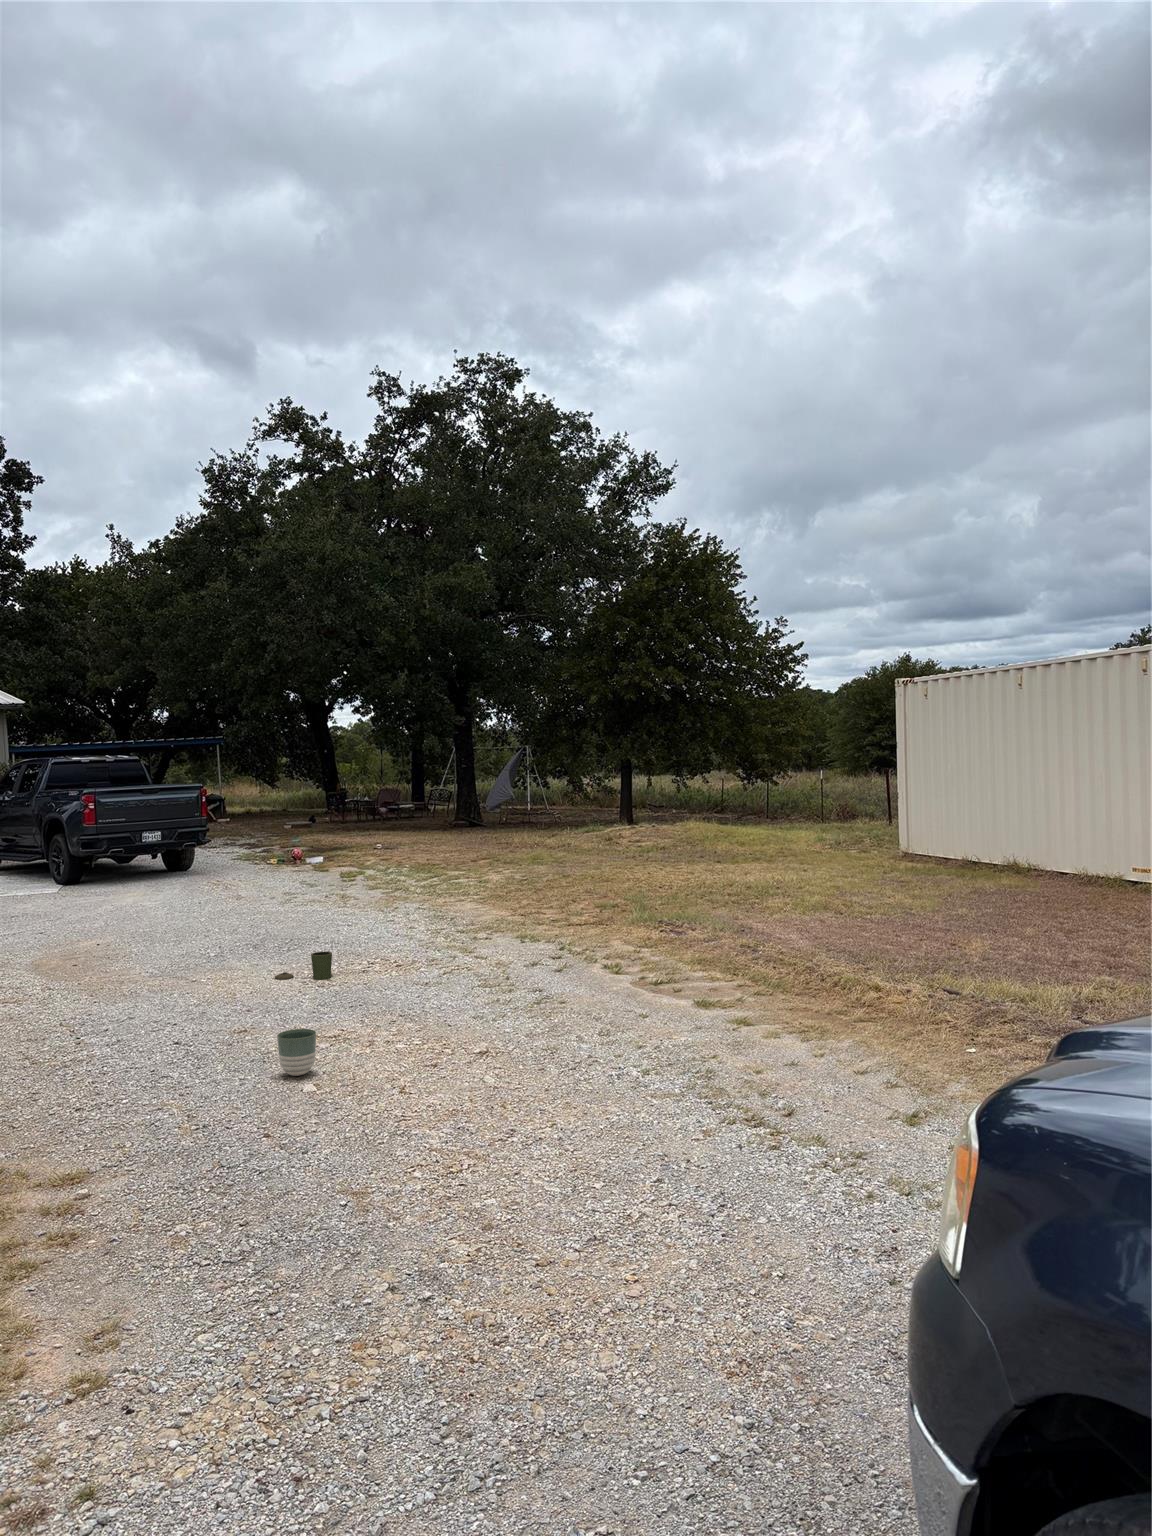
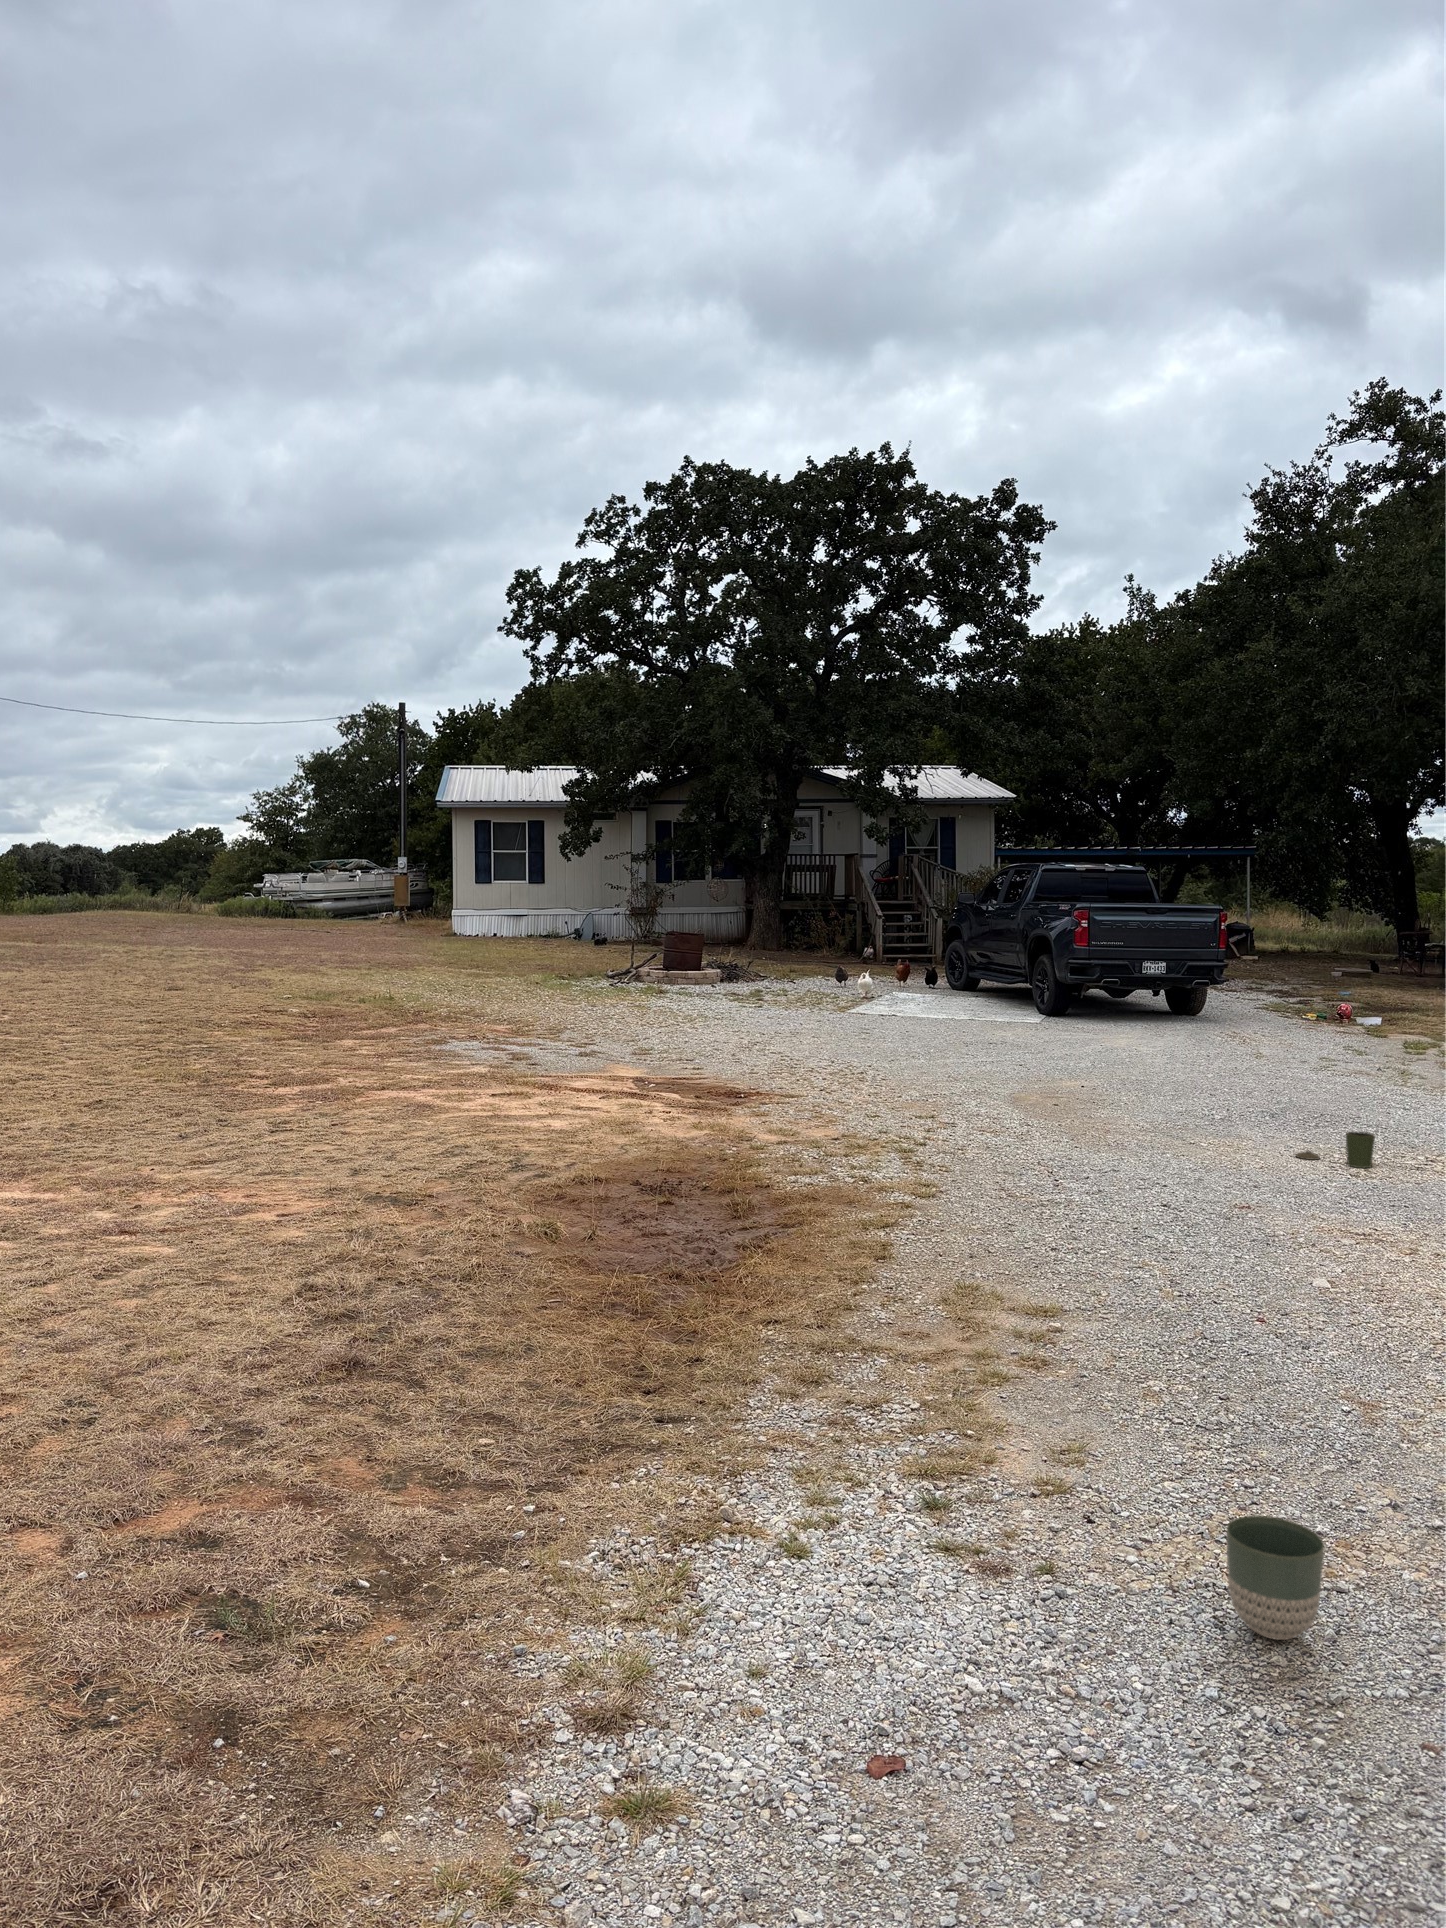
planter: present [277,1029,316,1076] -> present [1226,1516,1324,1640]

